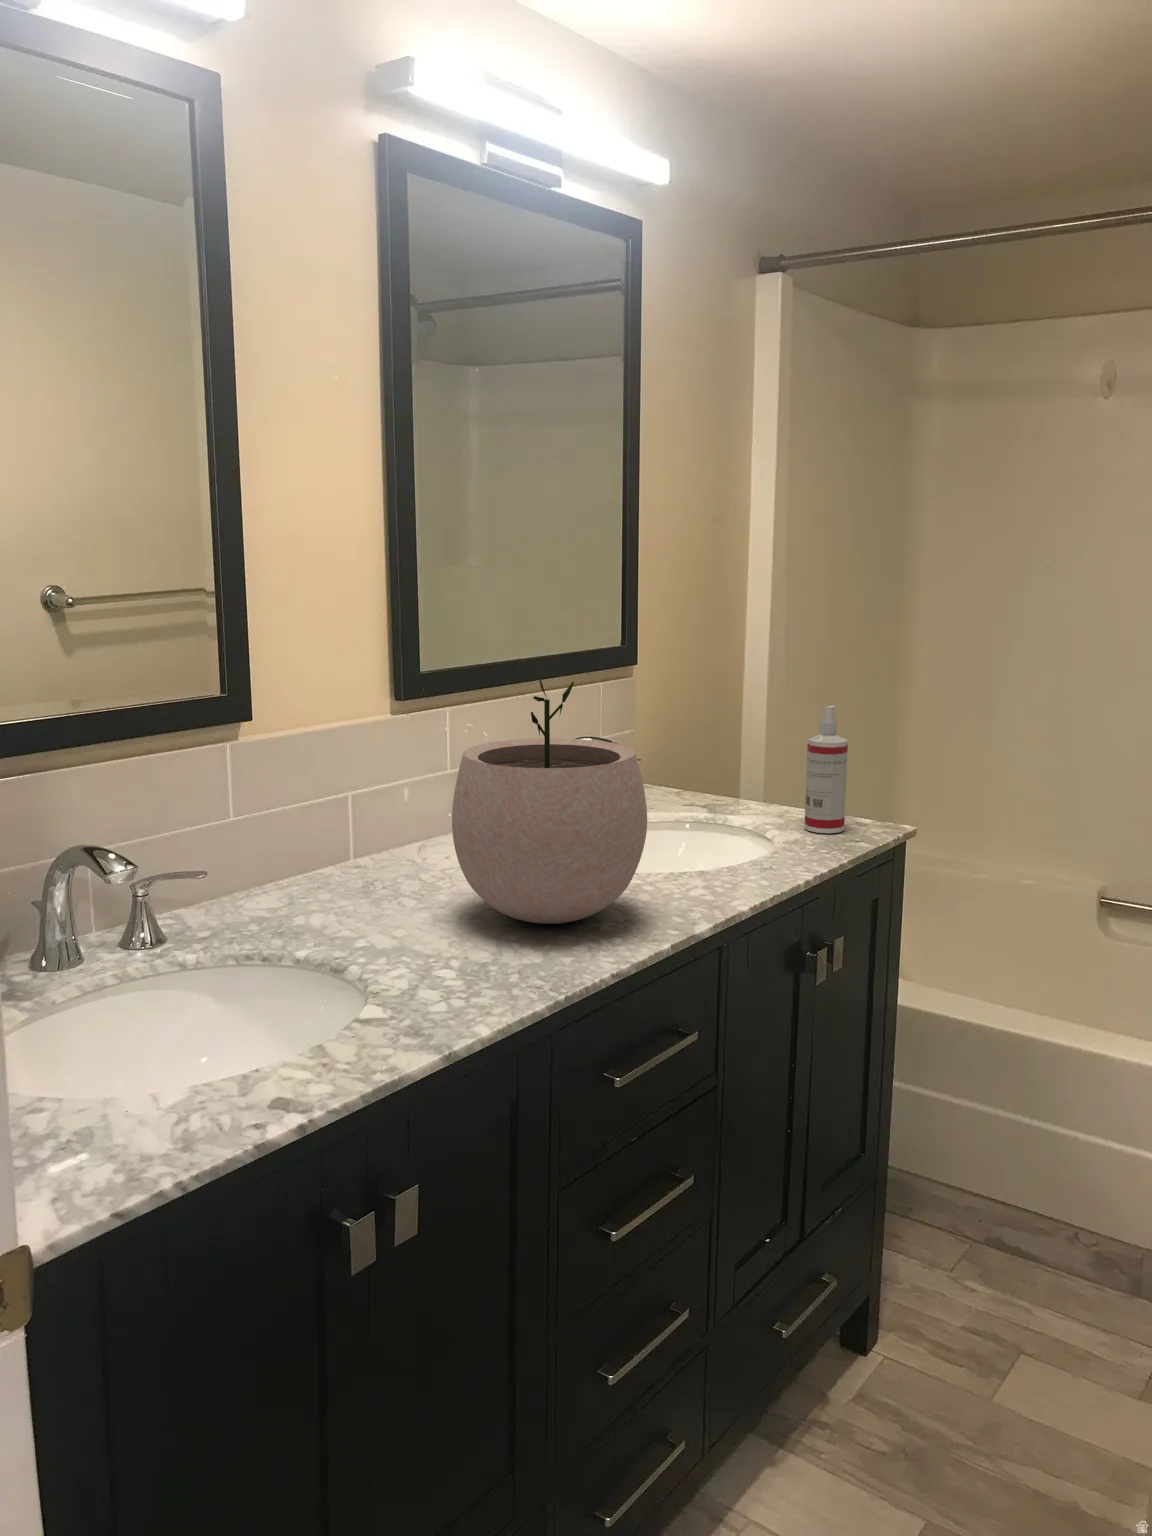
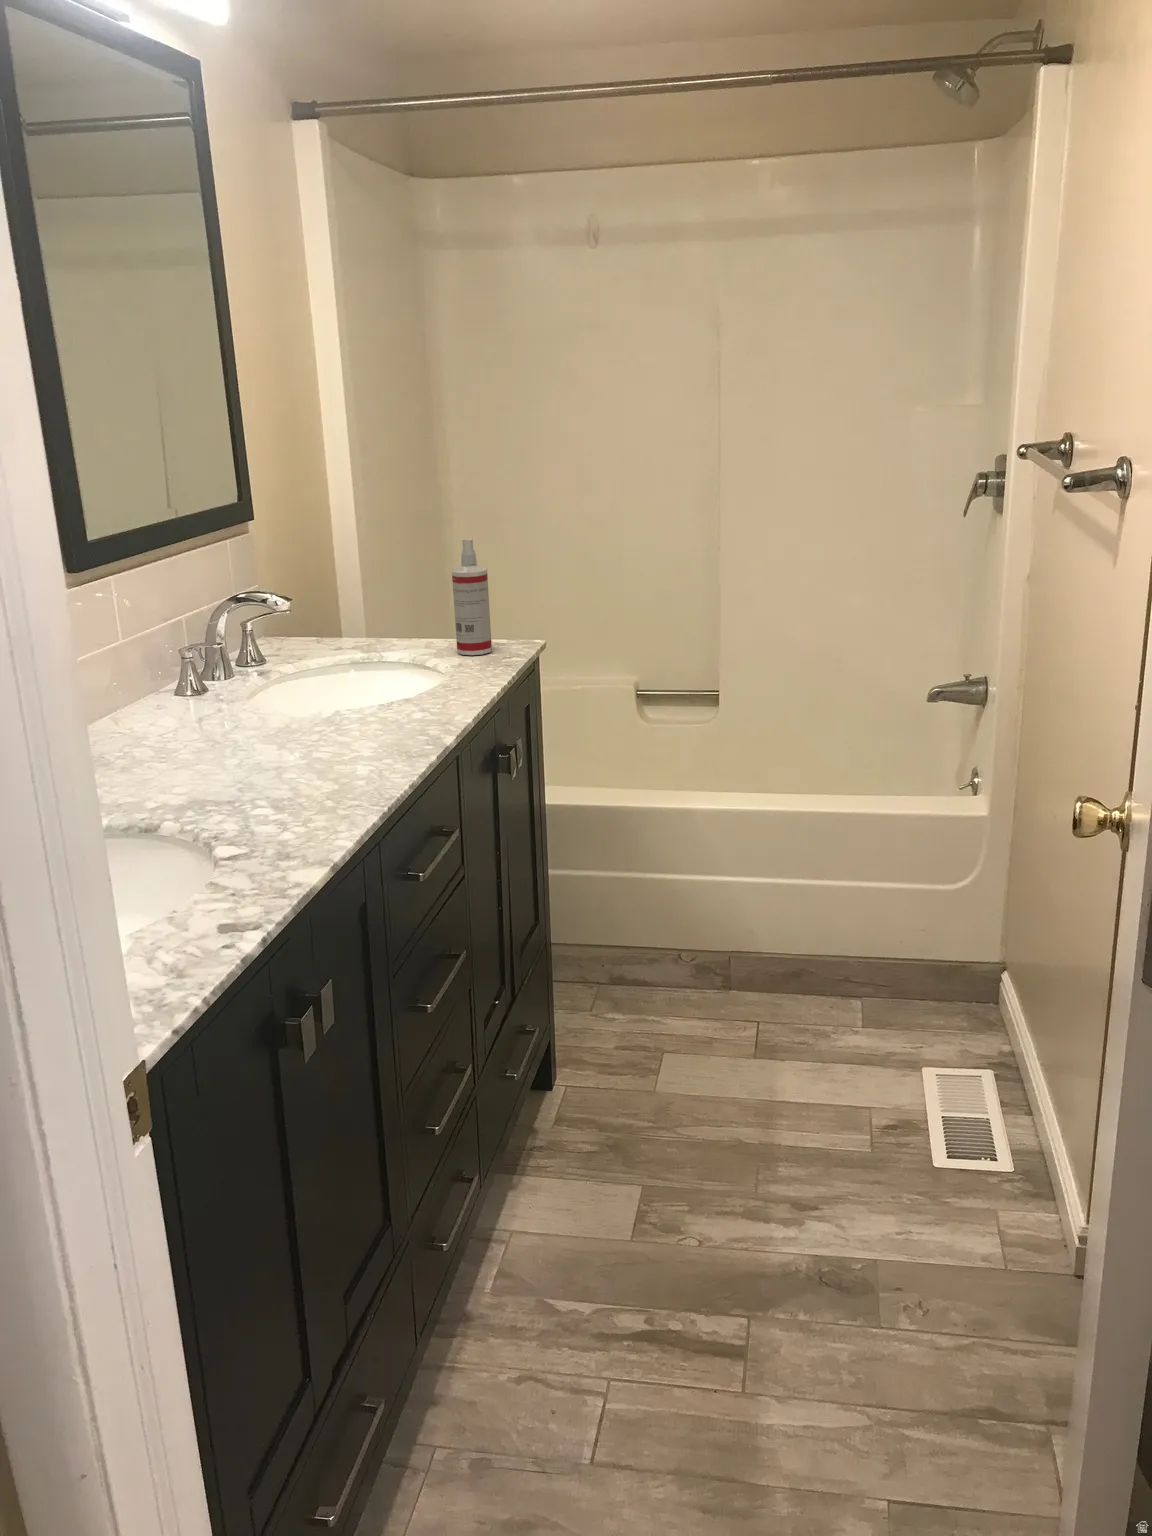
plant pot: present [452,676,647,924] -> none [205,528,391,760]

